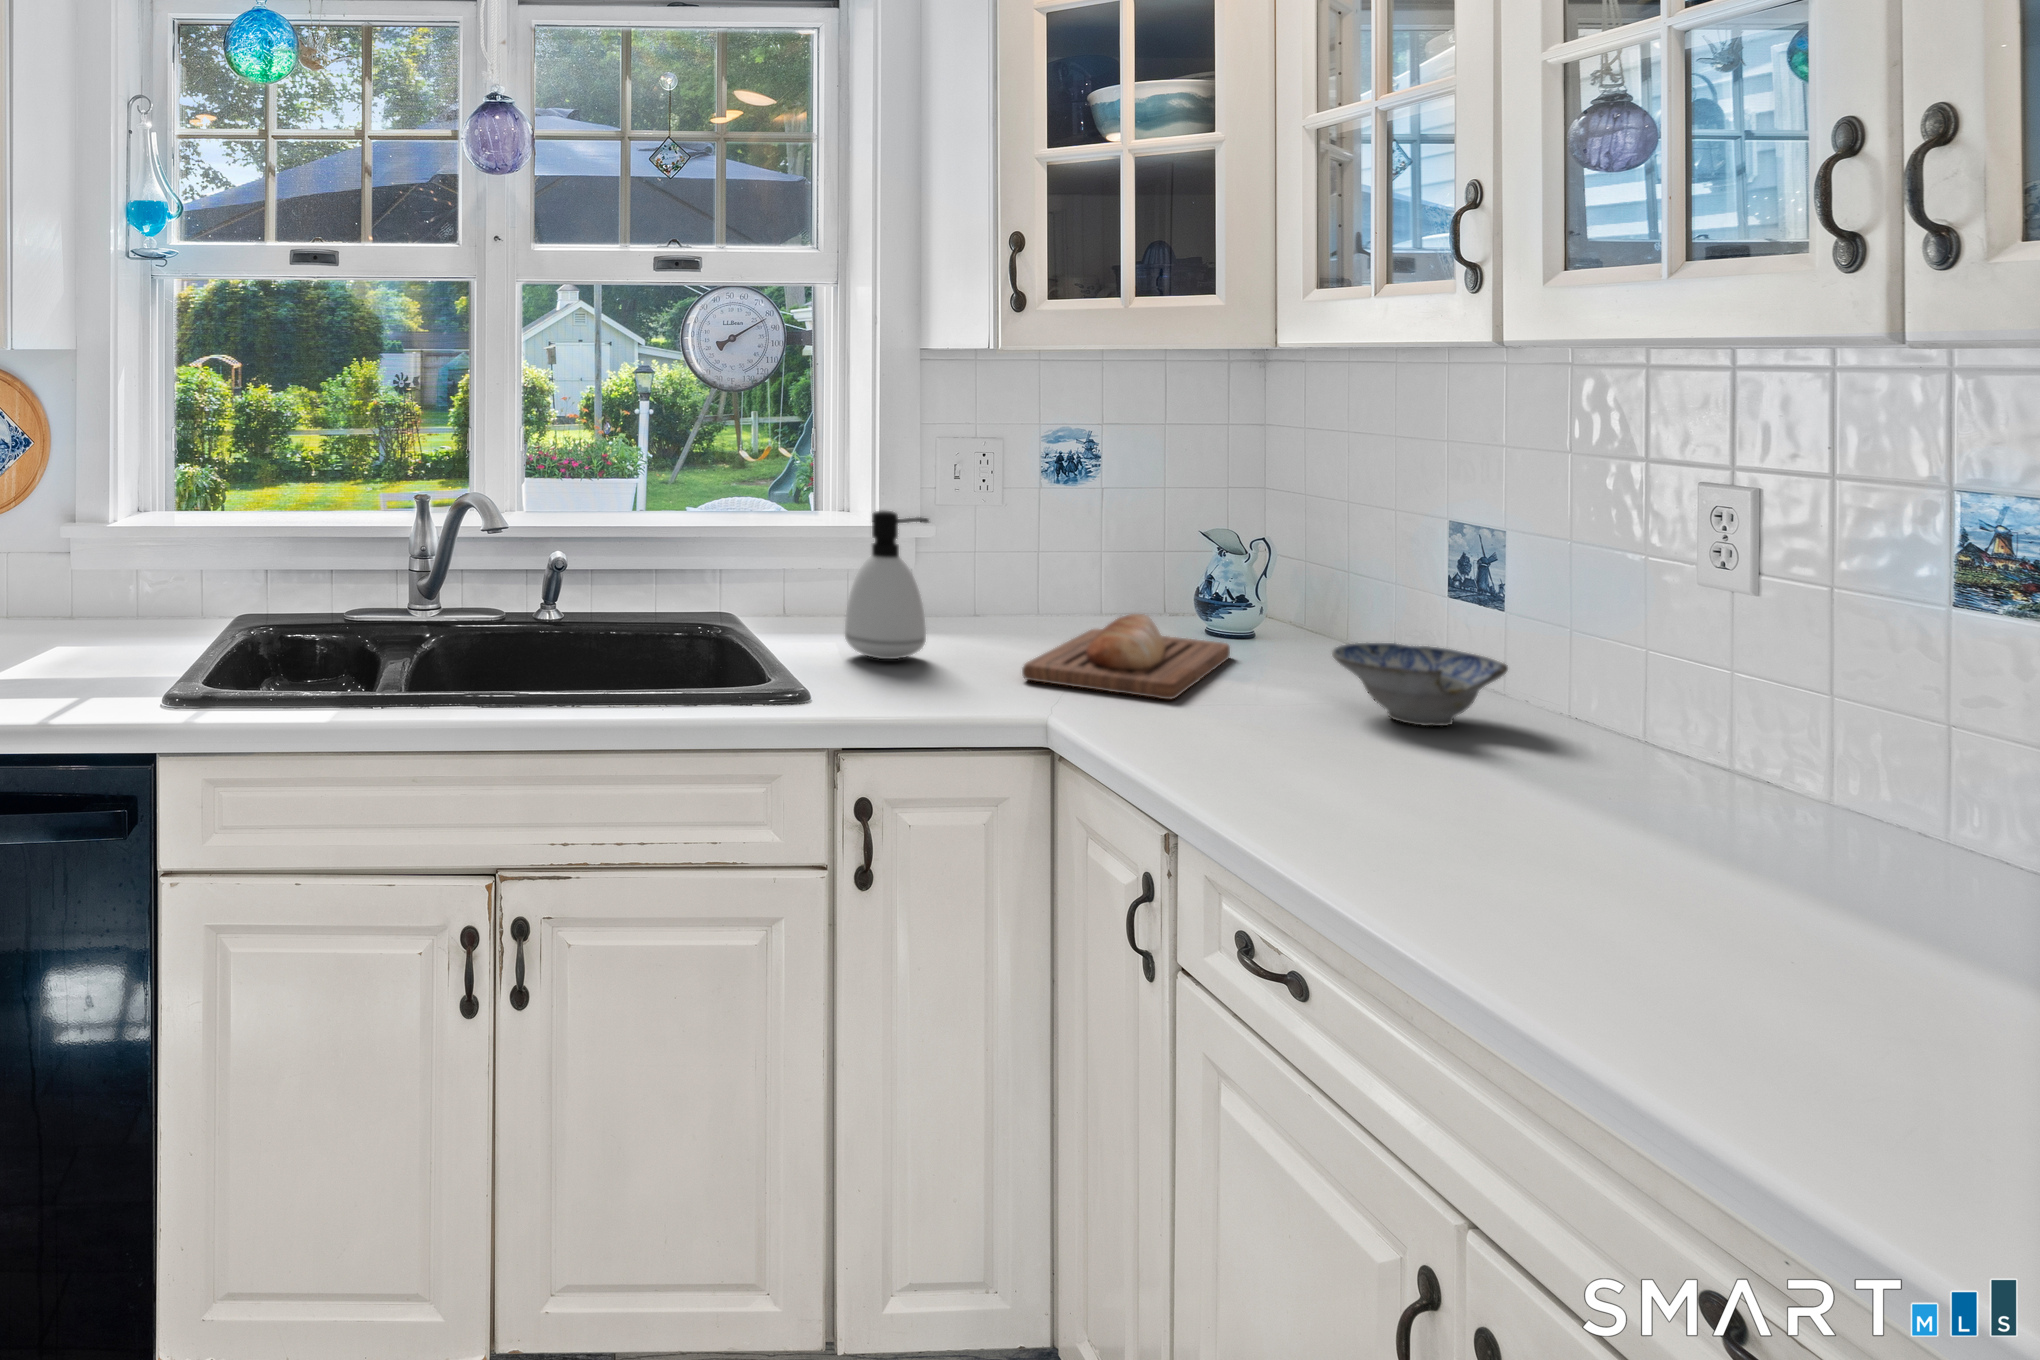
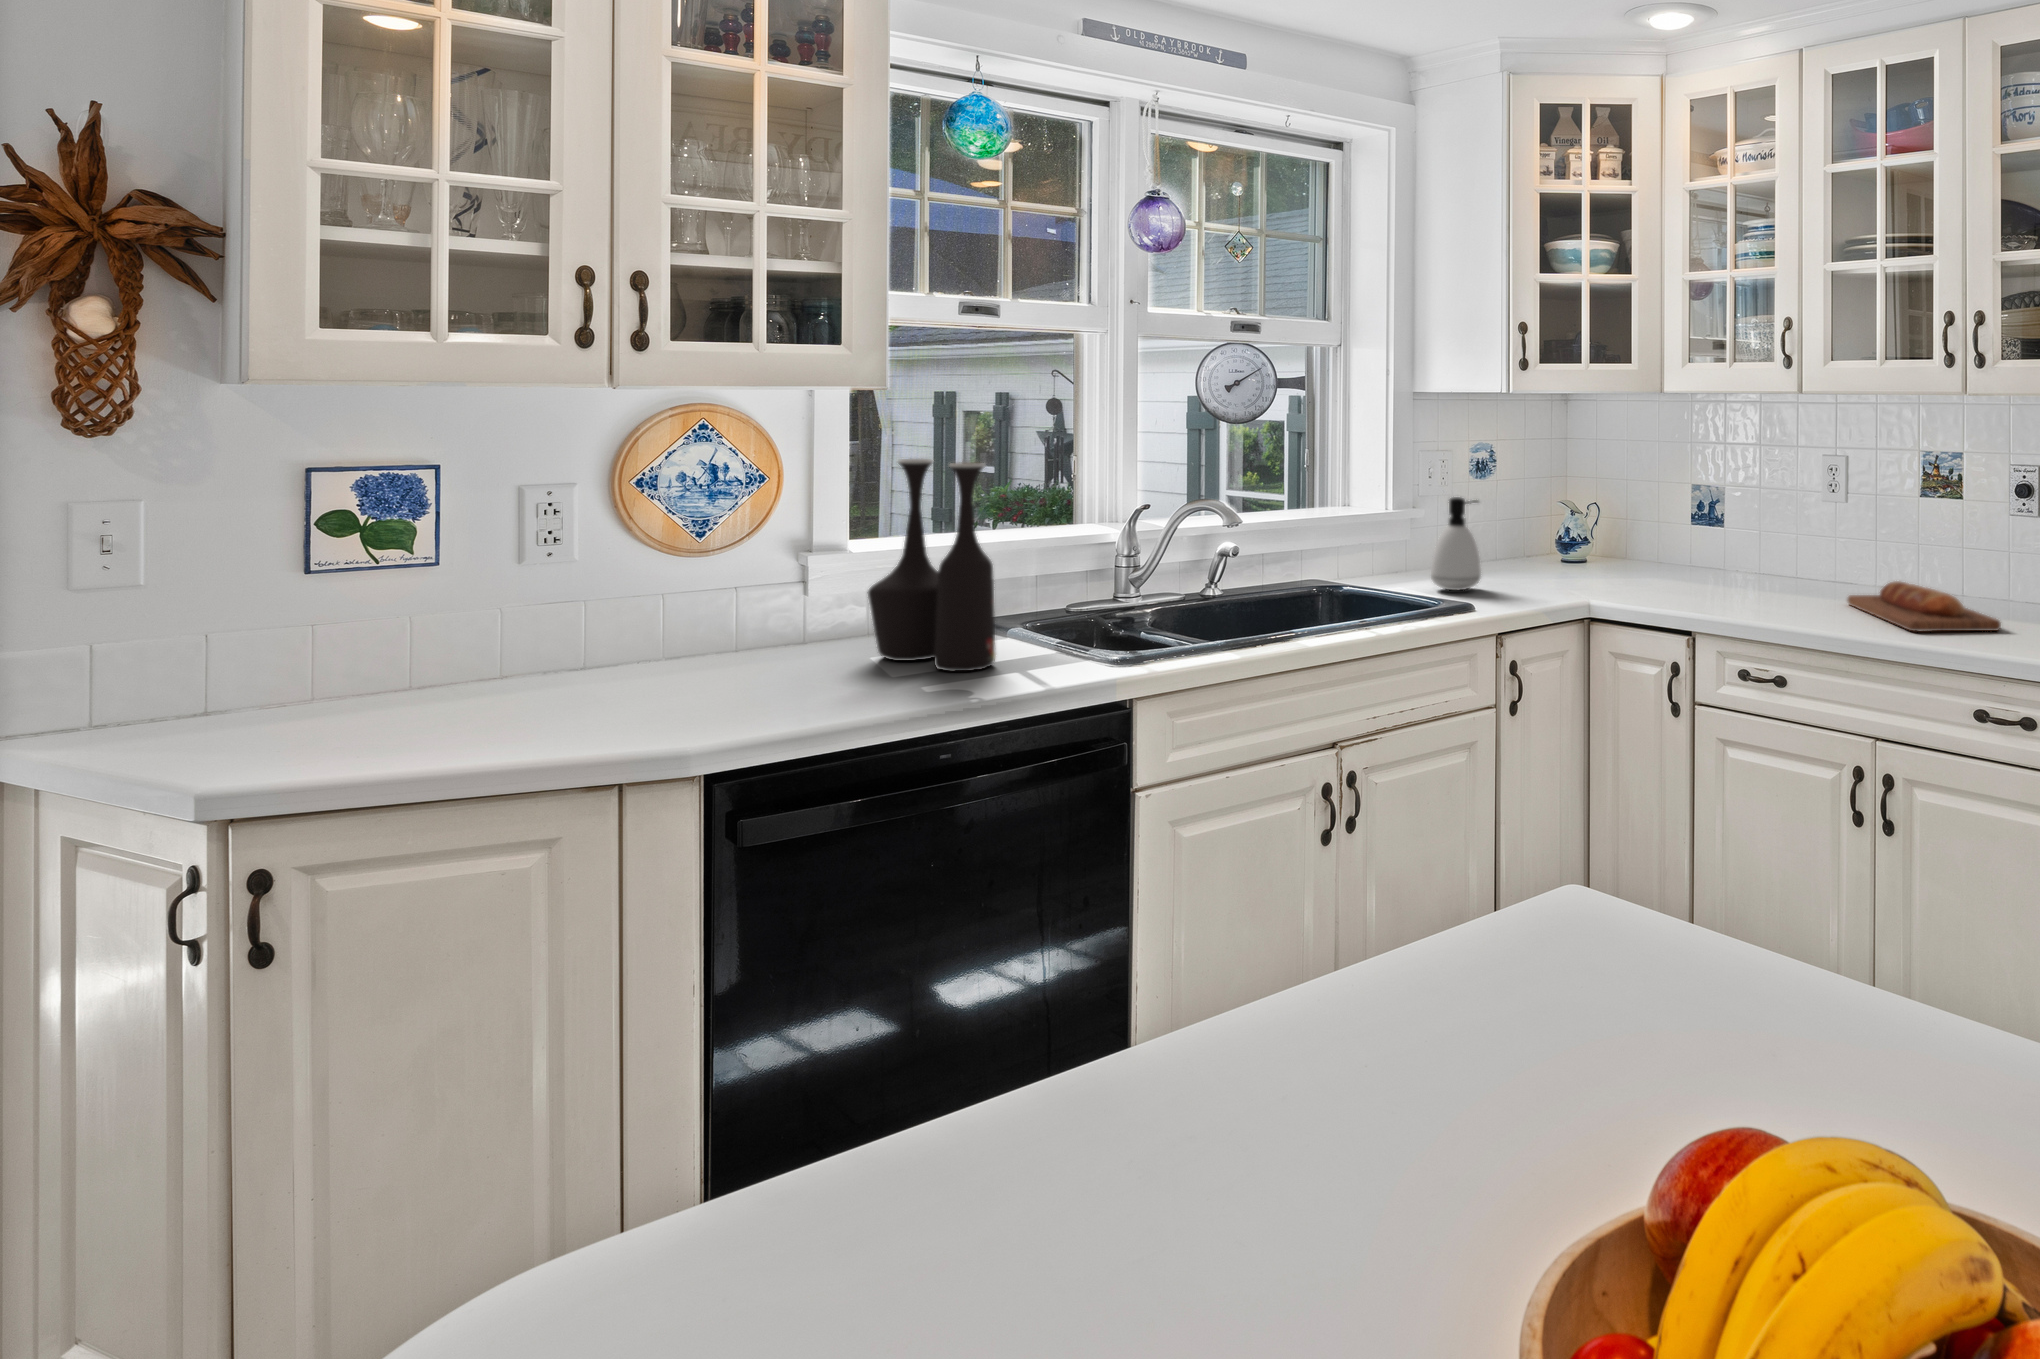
vase: none [42,425,139,673] -> present [868,459,995,671]
bread loaf: present [1022,614,1230,699] -> present [1848,581,2001,632]
ceramic bowl: present [1332,643,1508,726] -> none [1689,549,1764,586]

